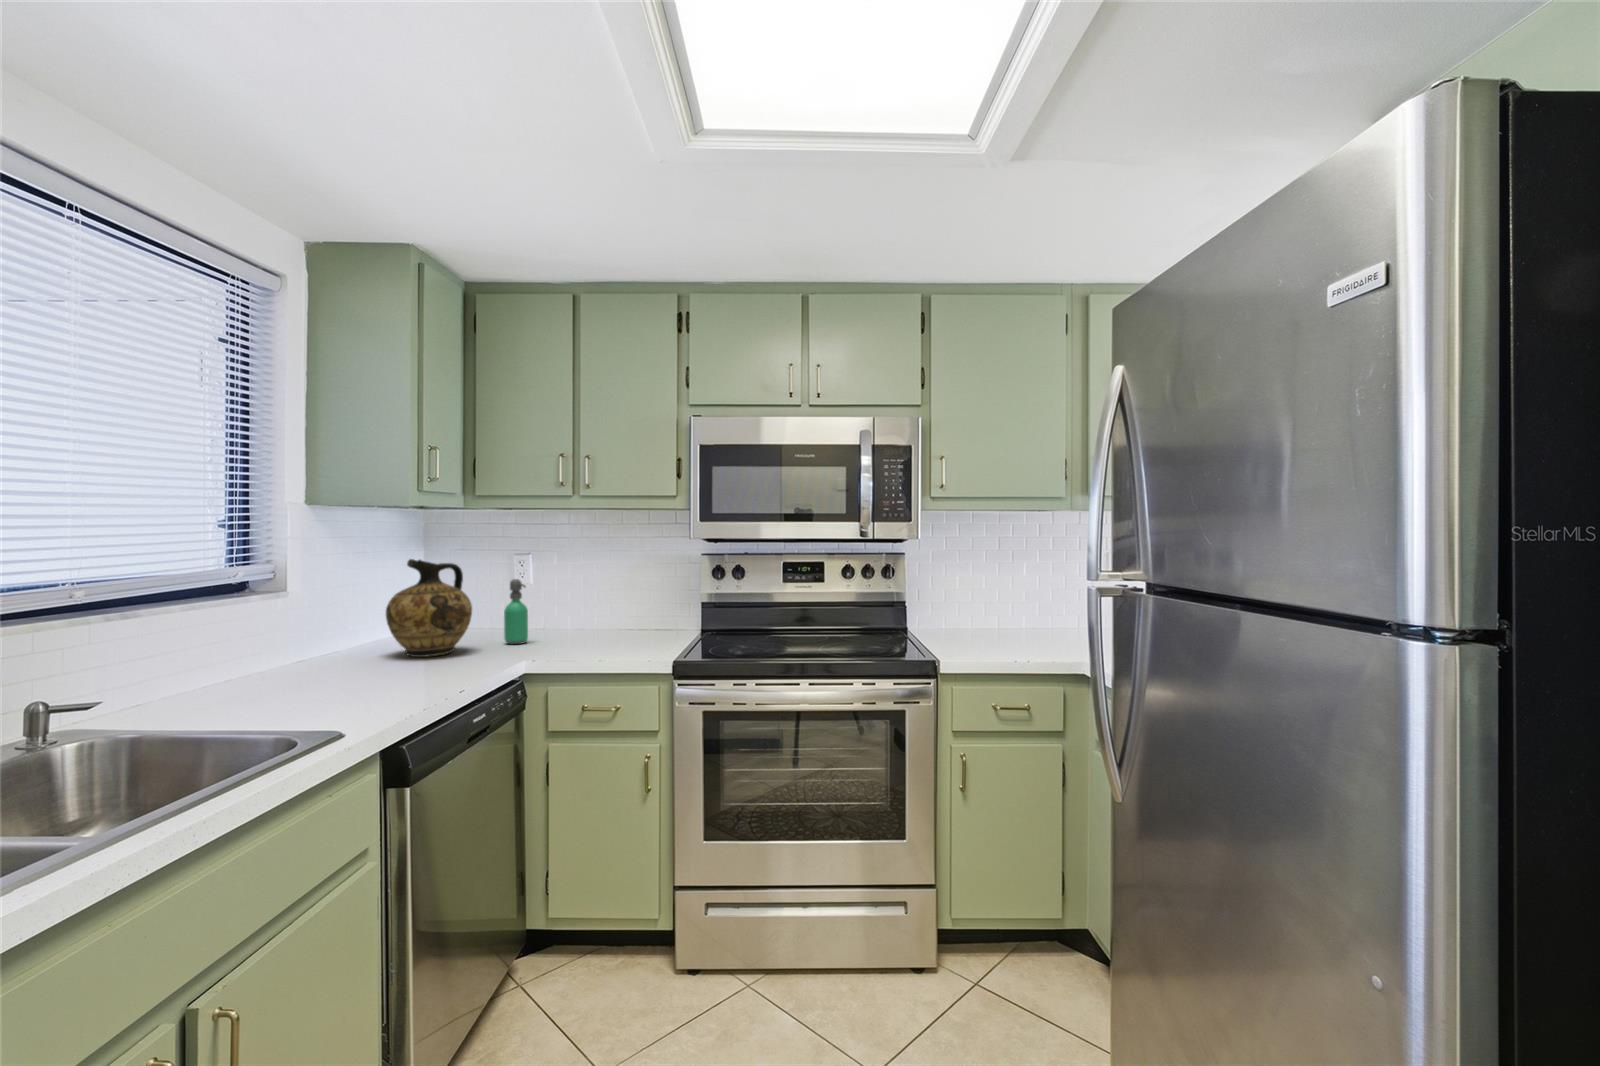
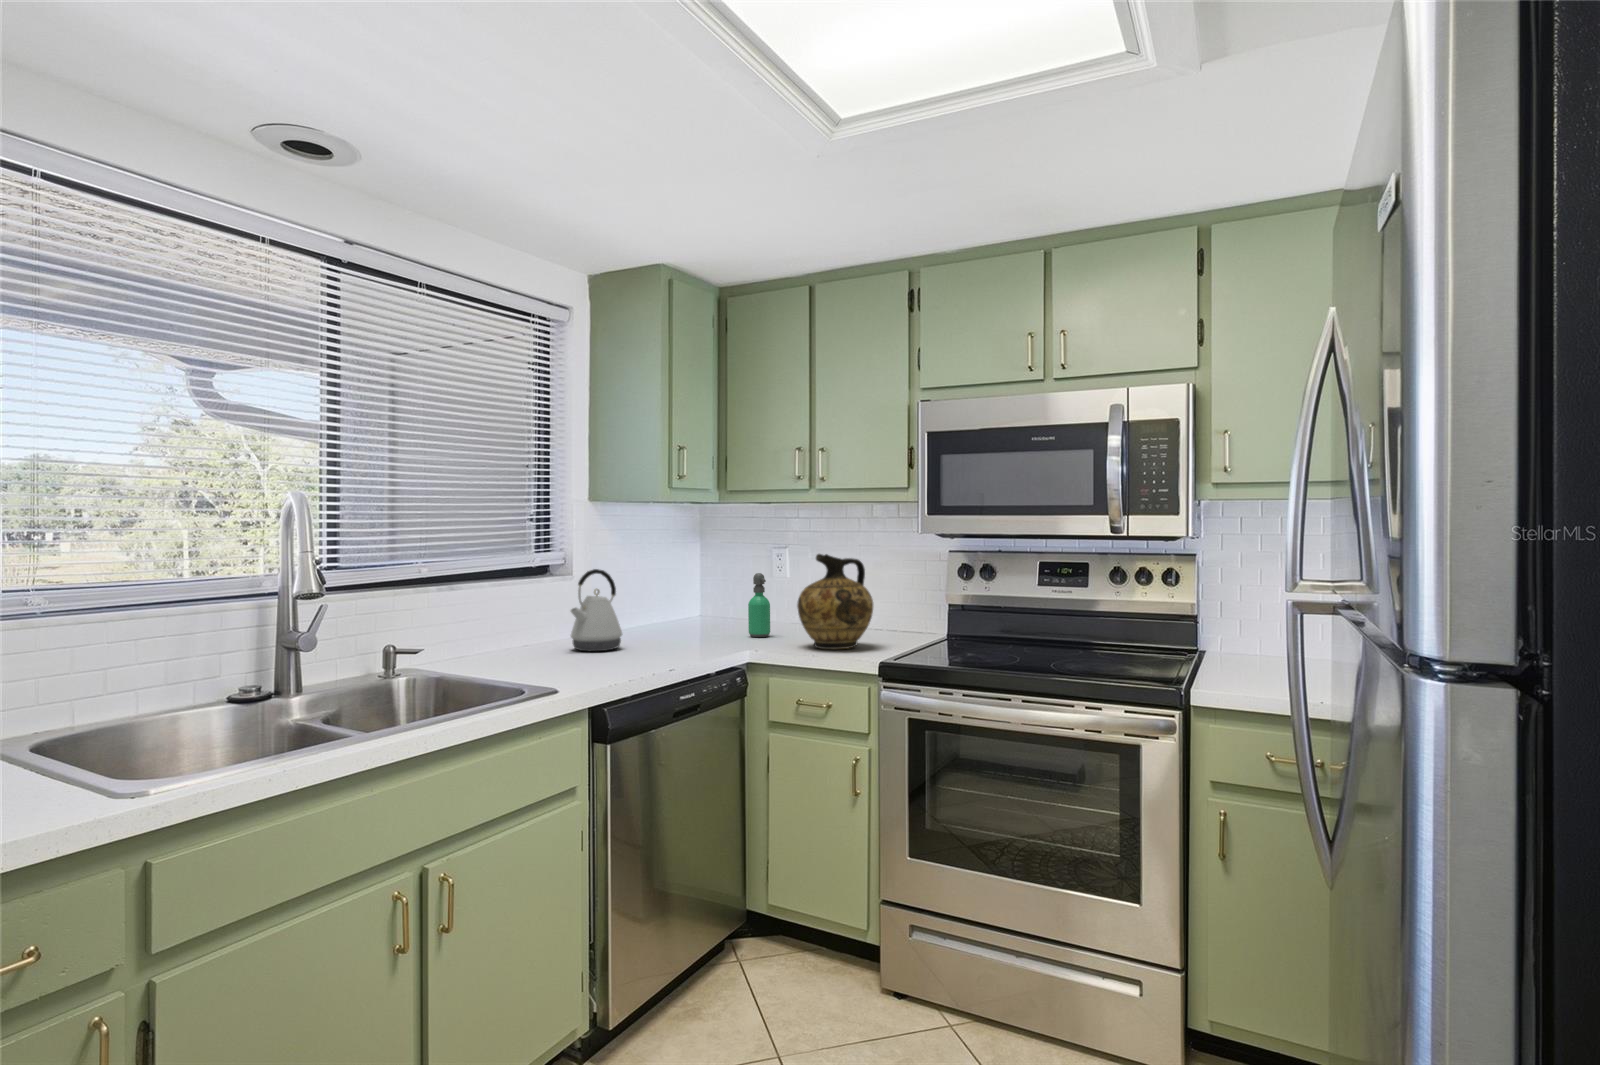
ceramic jug: present [386,559,472,657] -> present [797,554,873,649]
kettle: none [304,581,373,678] -> present [570,569,622,651]

